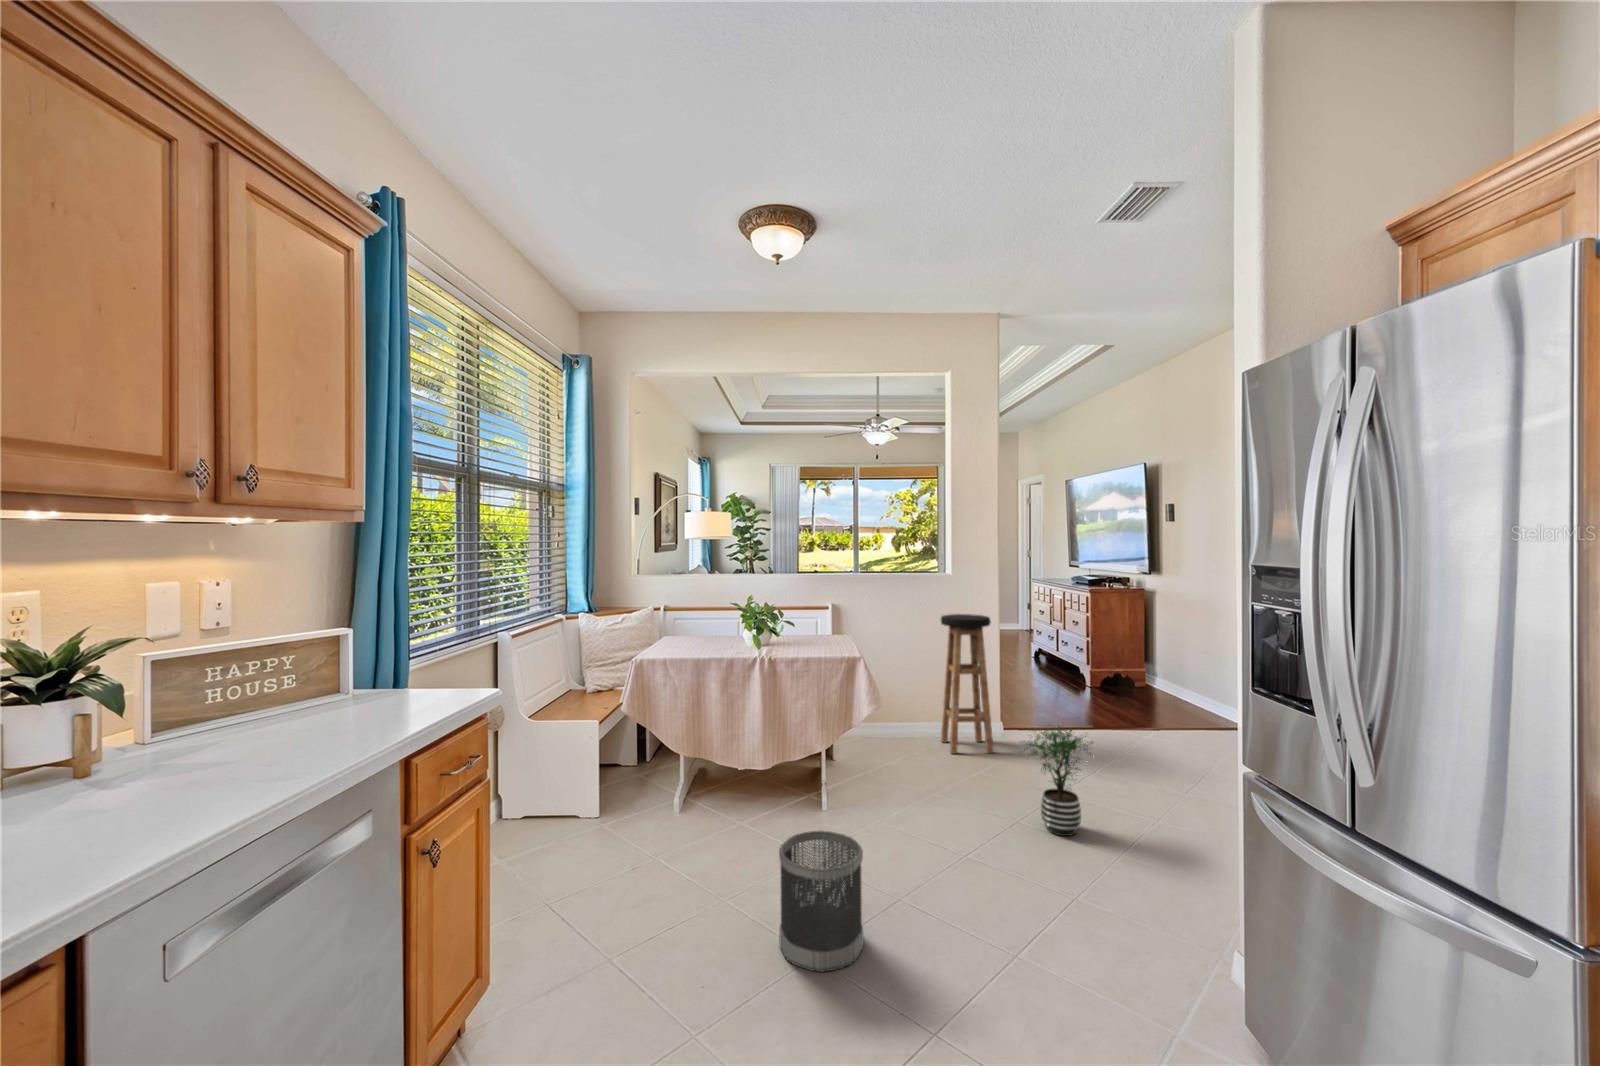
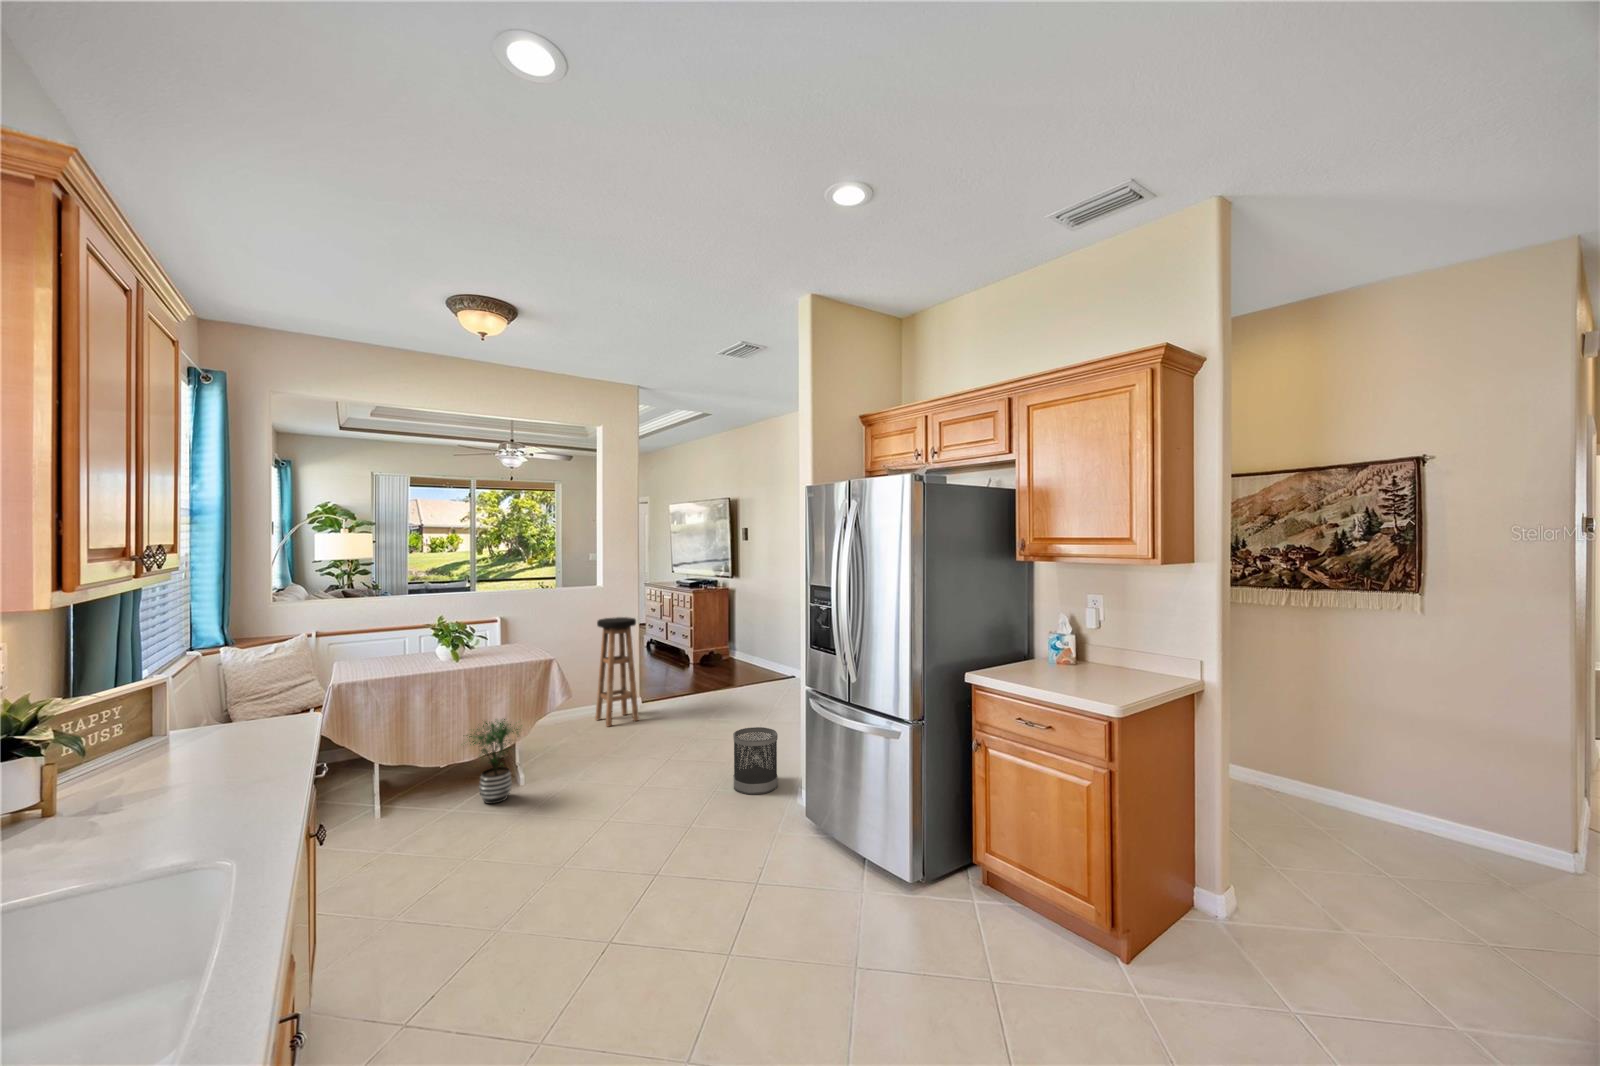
potted plant: present [1021,726,1092,836] -> present [464,719,522,804]
wastebasket: present [779,831,863,972] -> present [733,727,778,795]

